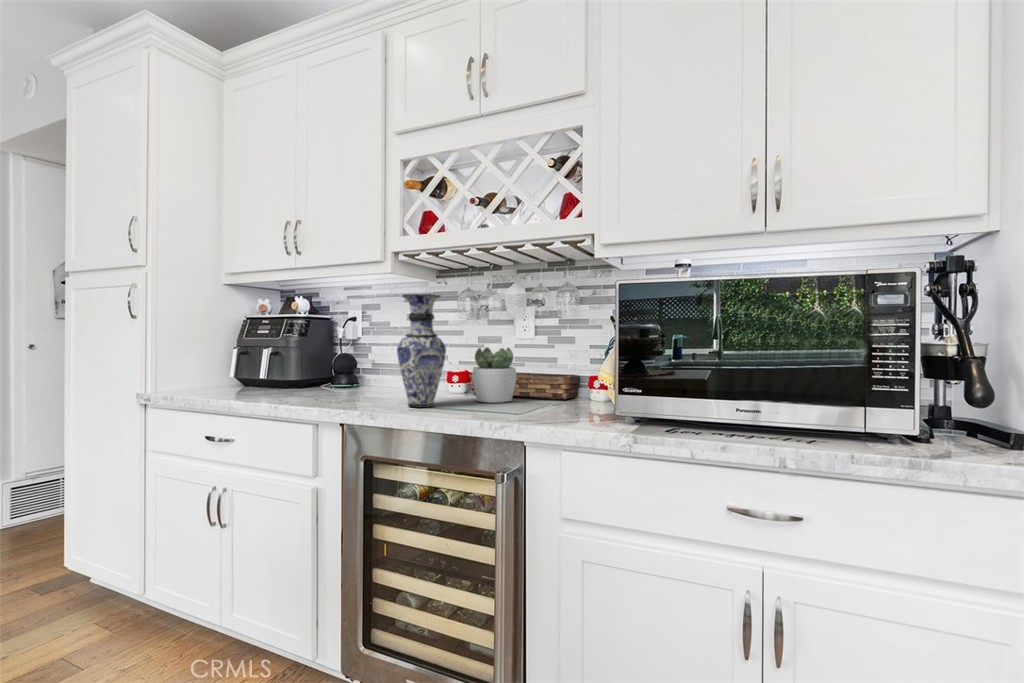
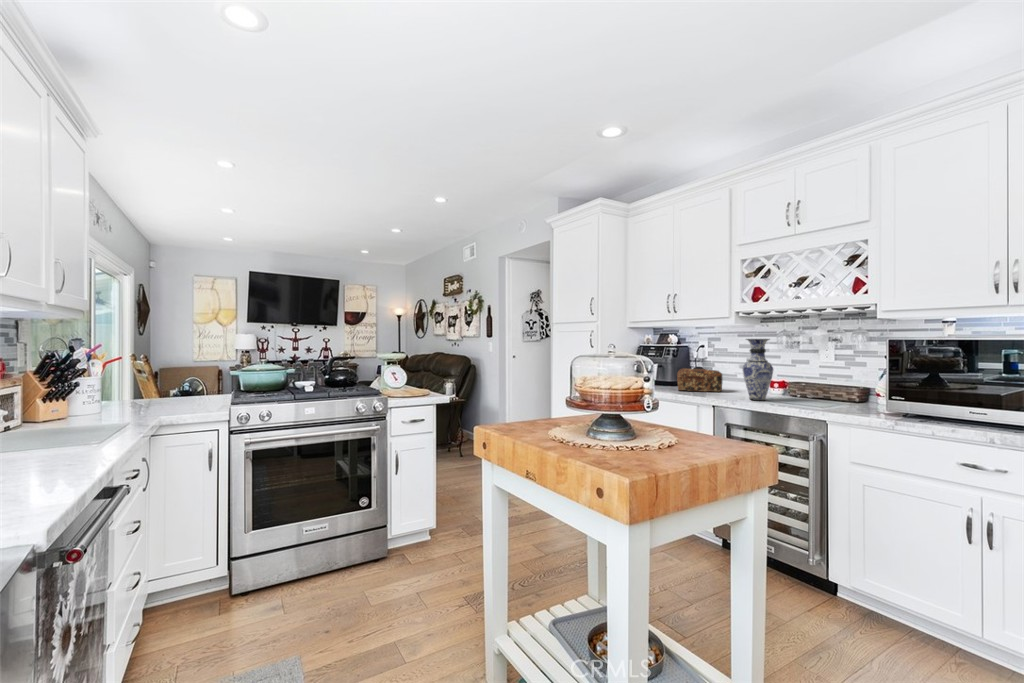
succulent plant: present [472,347,517,403] -> none [789,368,821,401]
bread loaf: none [295,355,376,395] -> present [677,368,722,392]

